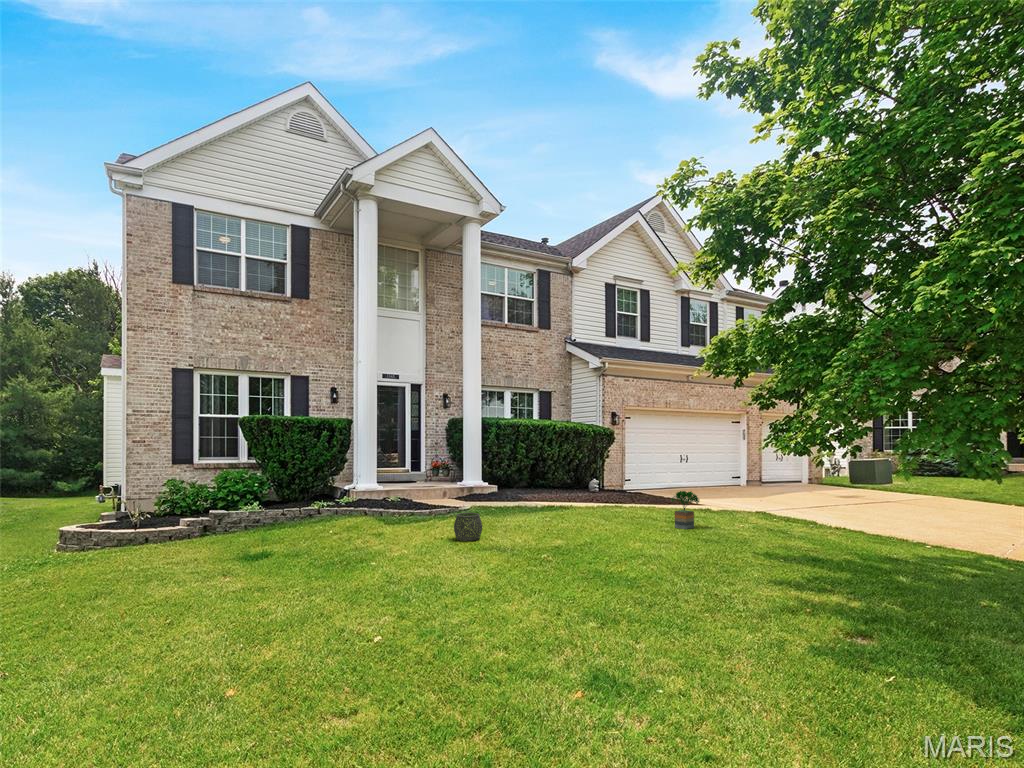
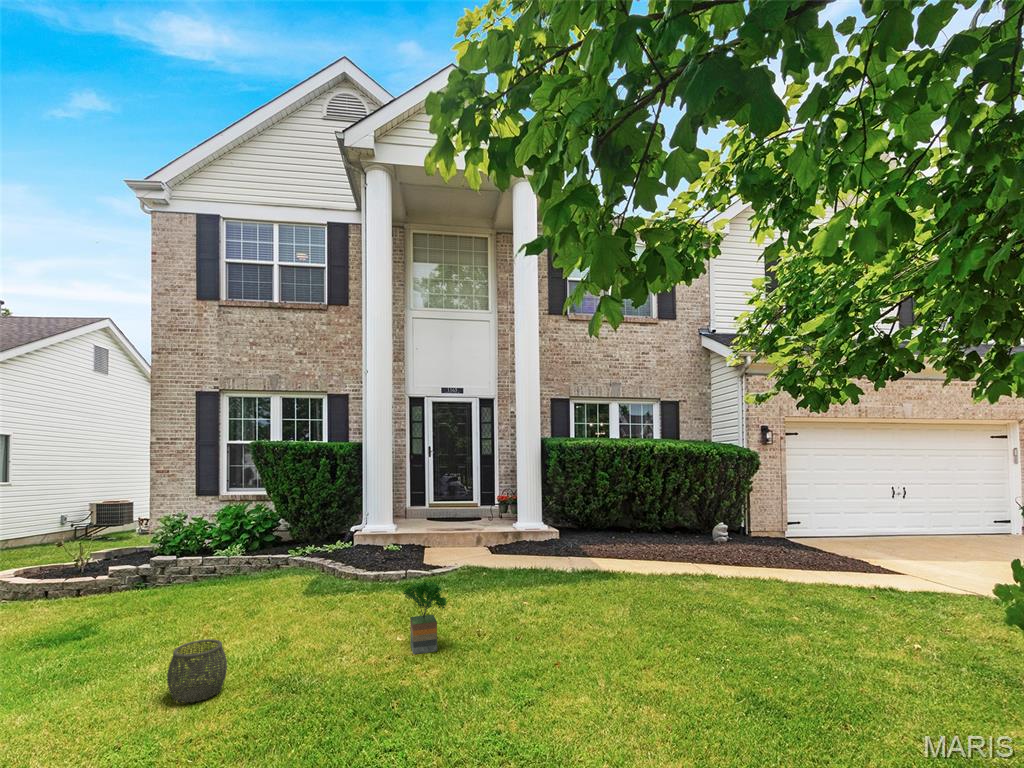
potted tree: present [671,491,699,529] -> present [403,581,446,654]

